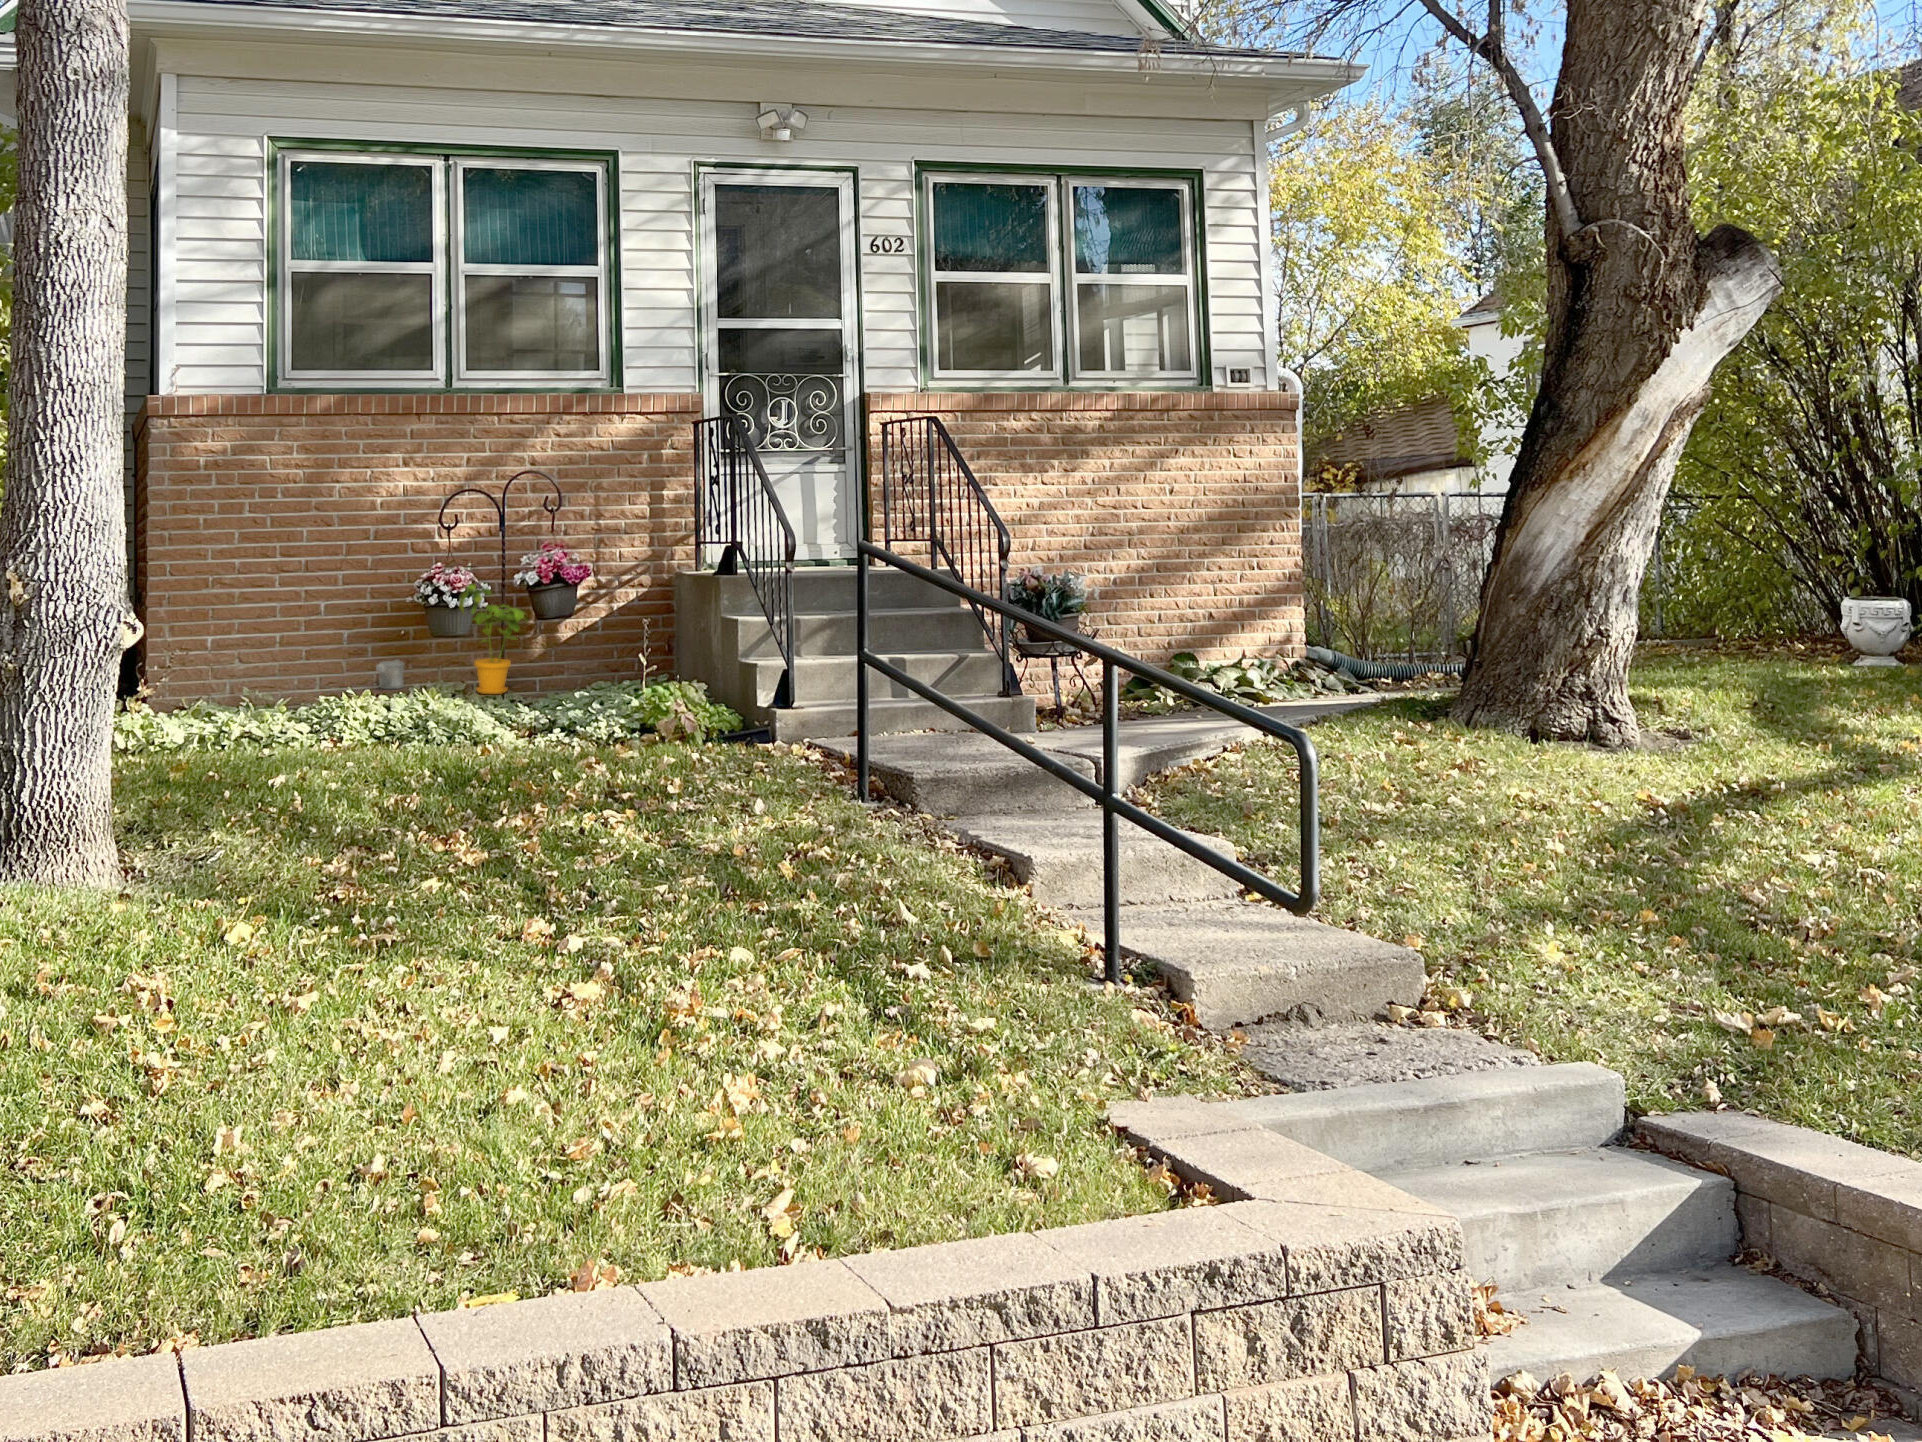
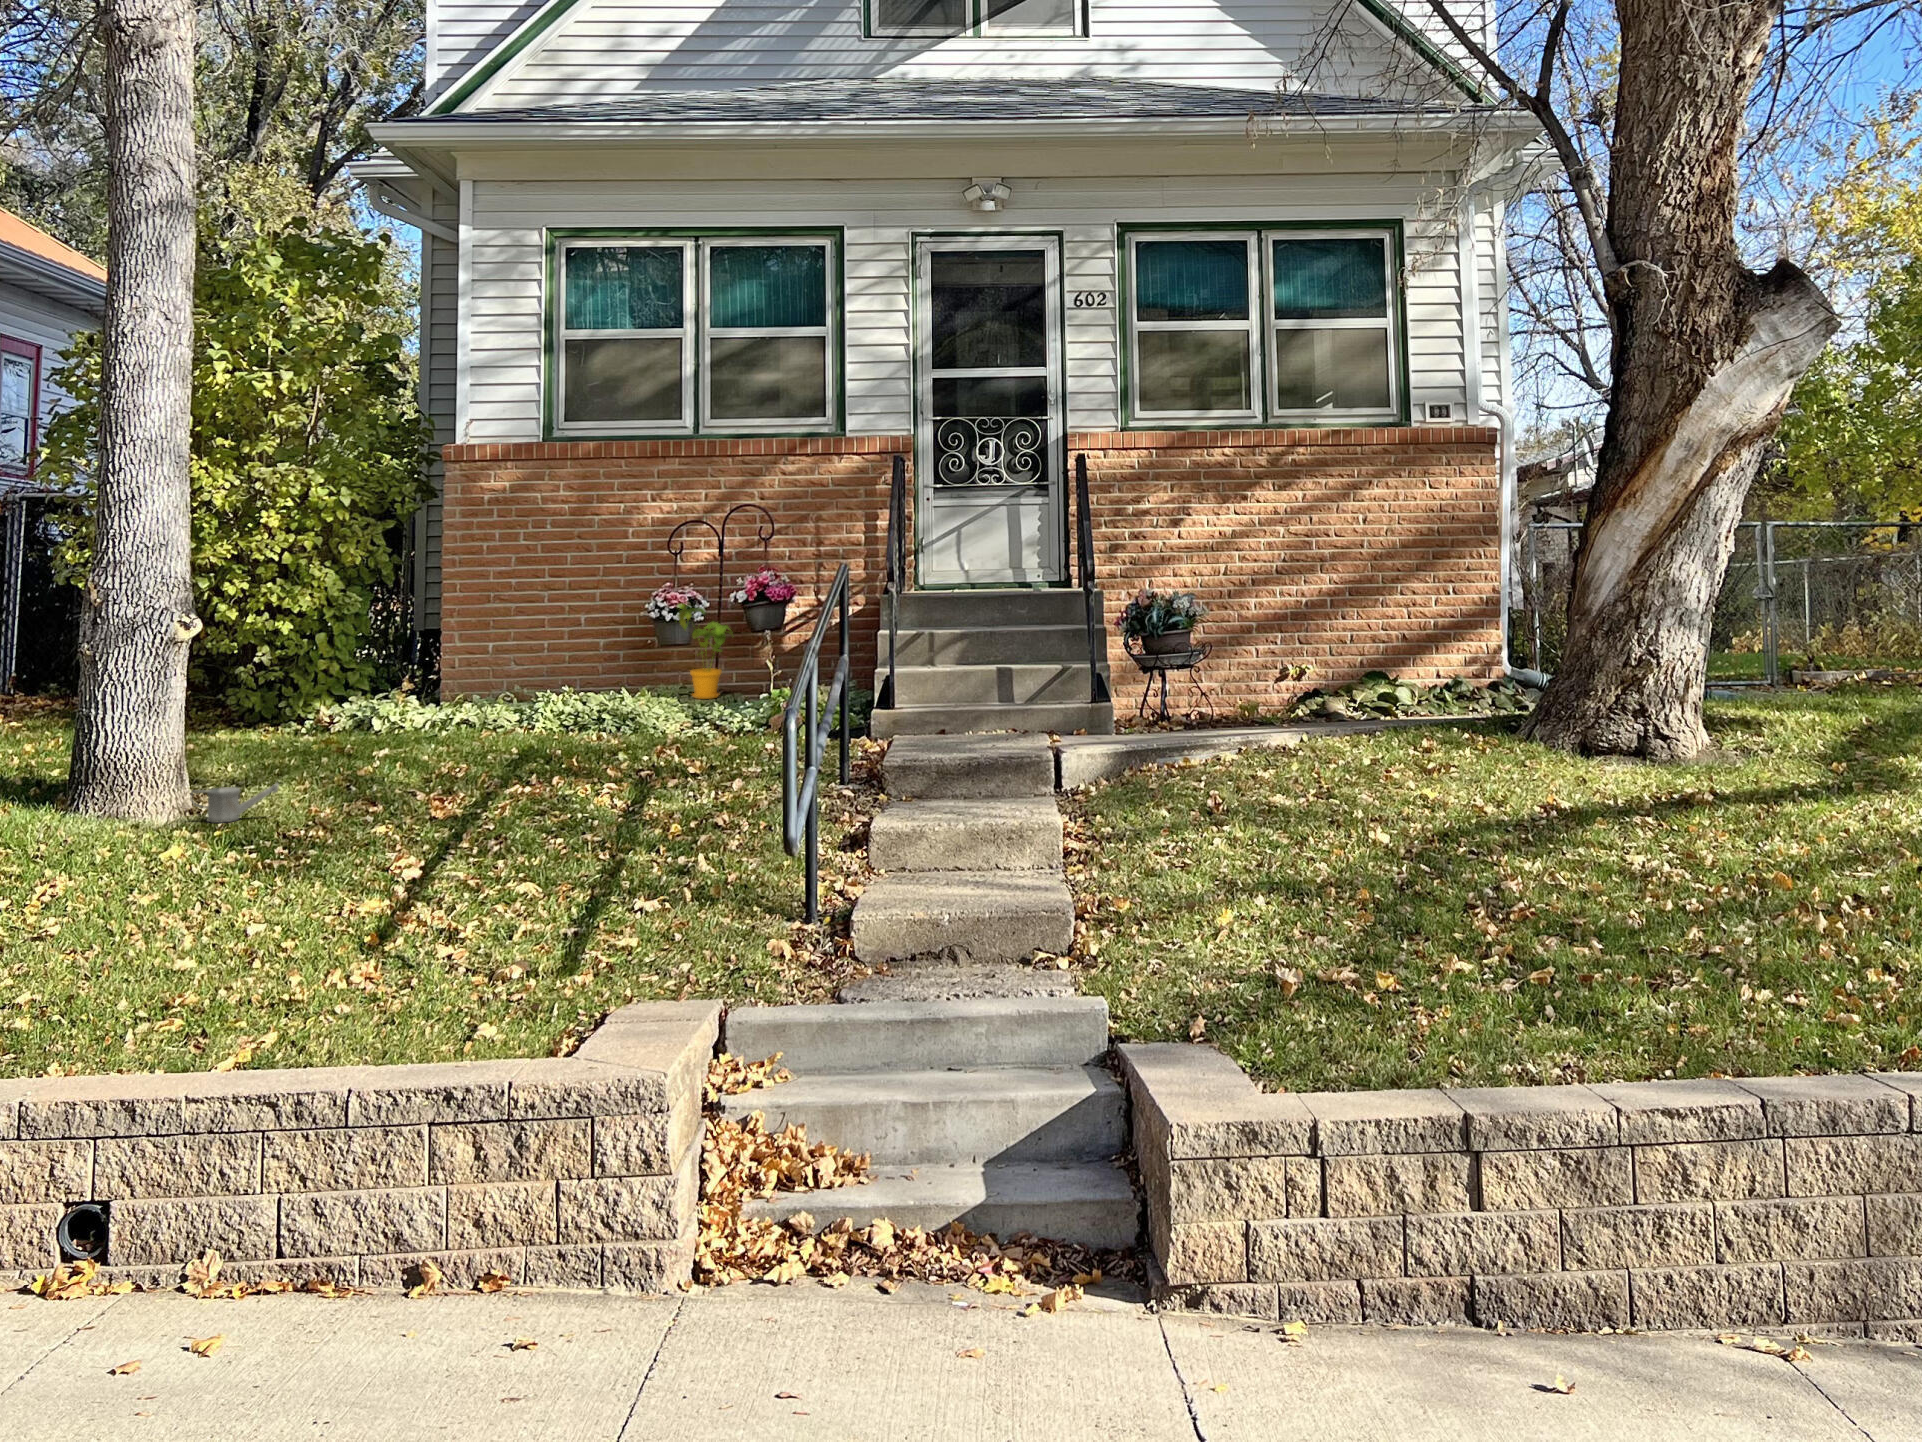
watering can: present [376,659,404,689] -> present [190,783,279,823]

